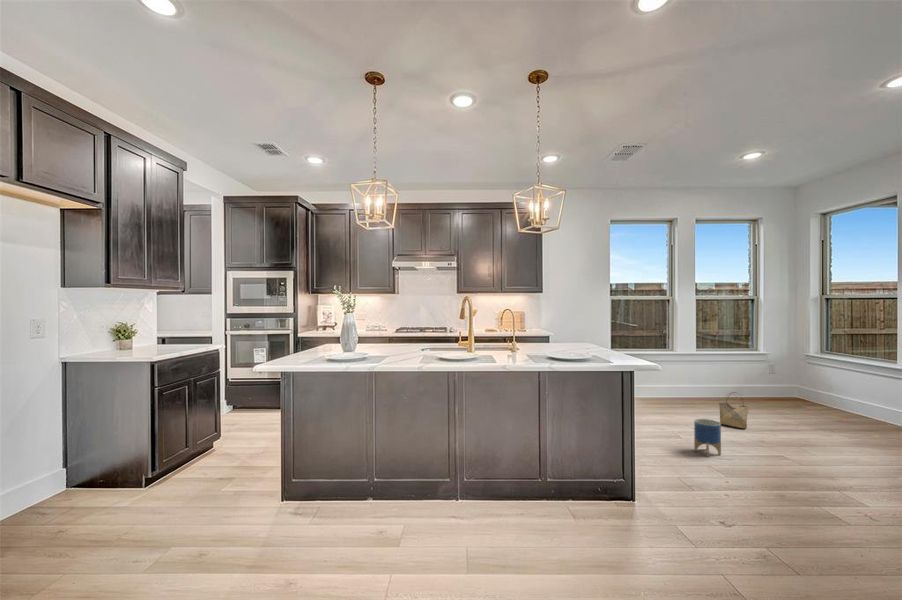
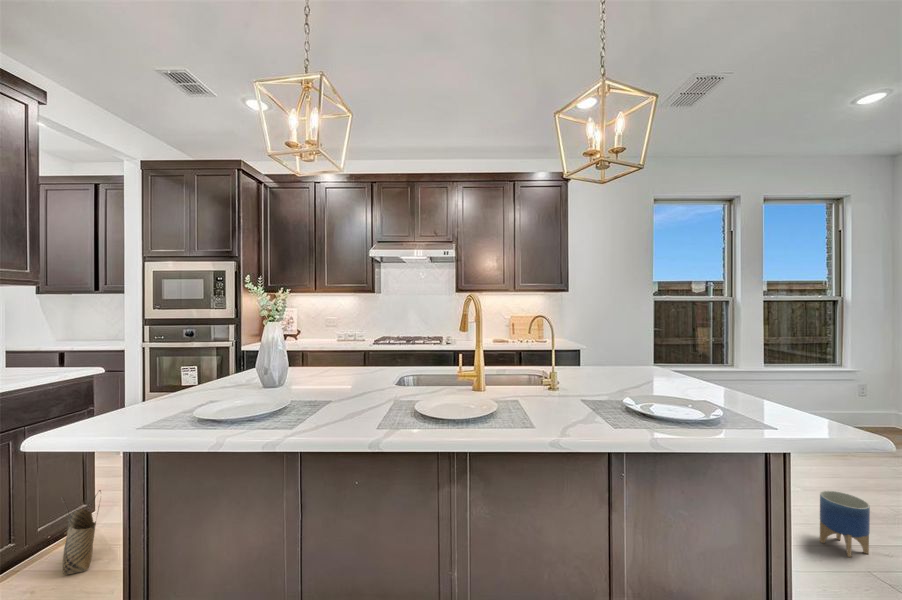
woven basket: present [719,392,749,428] -> present [61,490,101,575]

